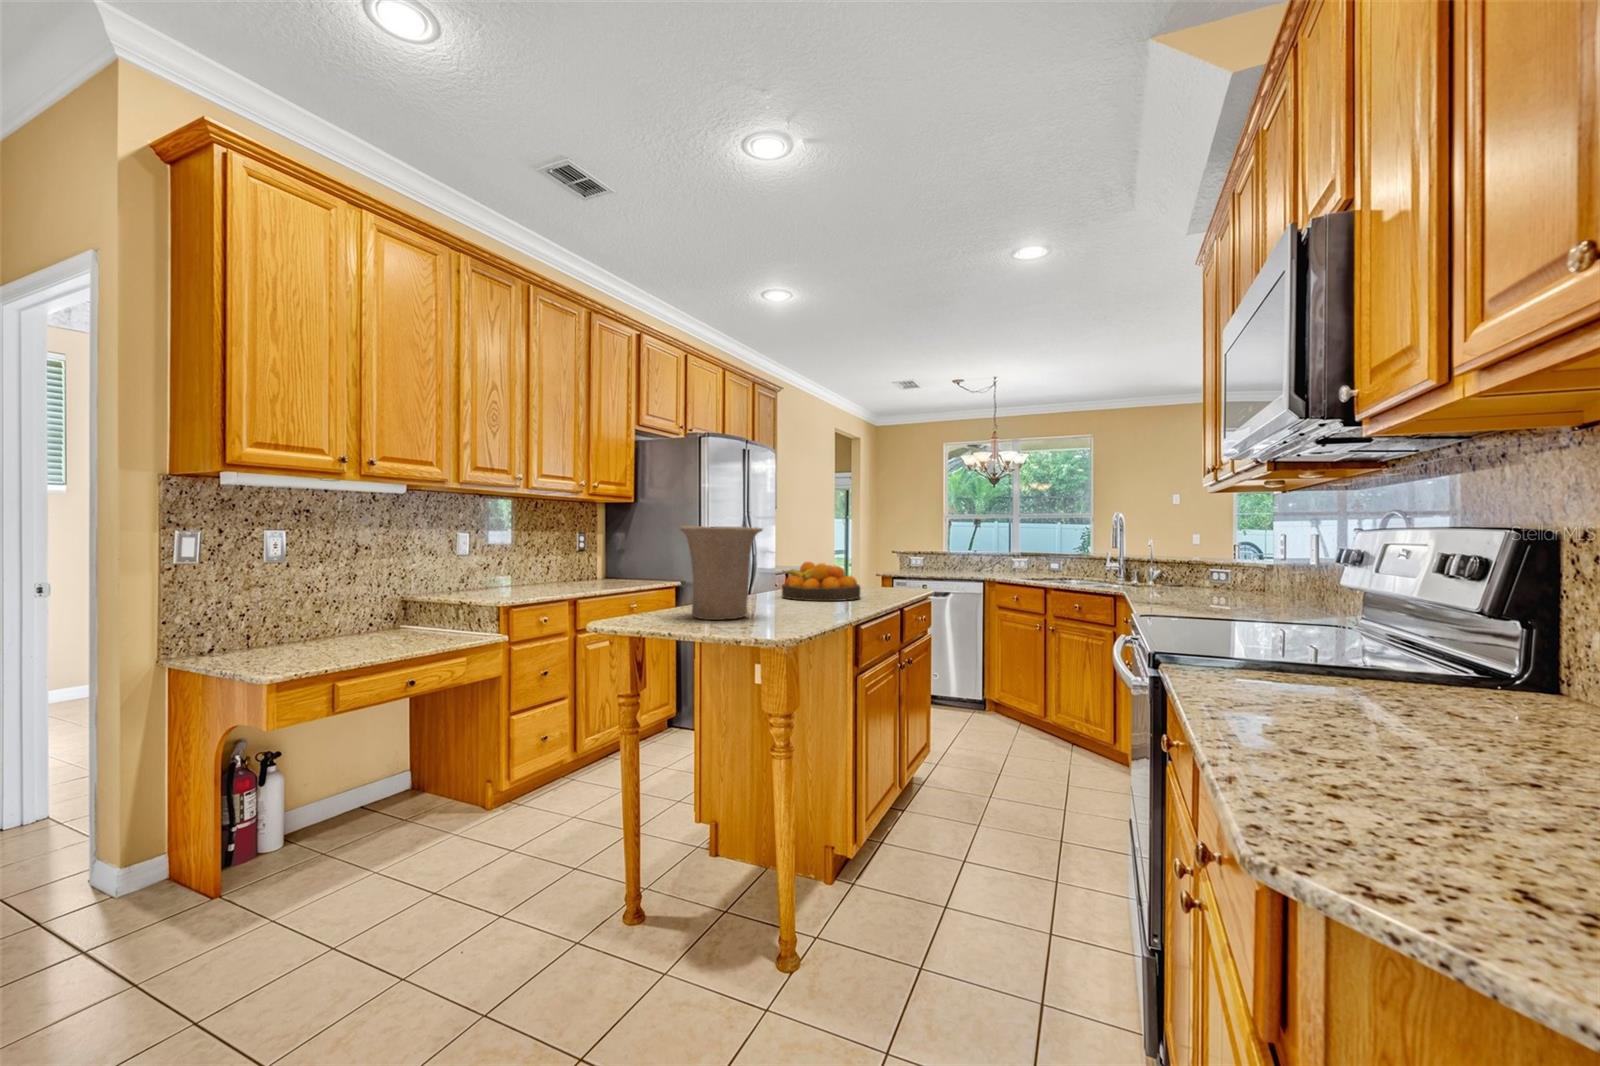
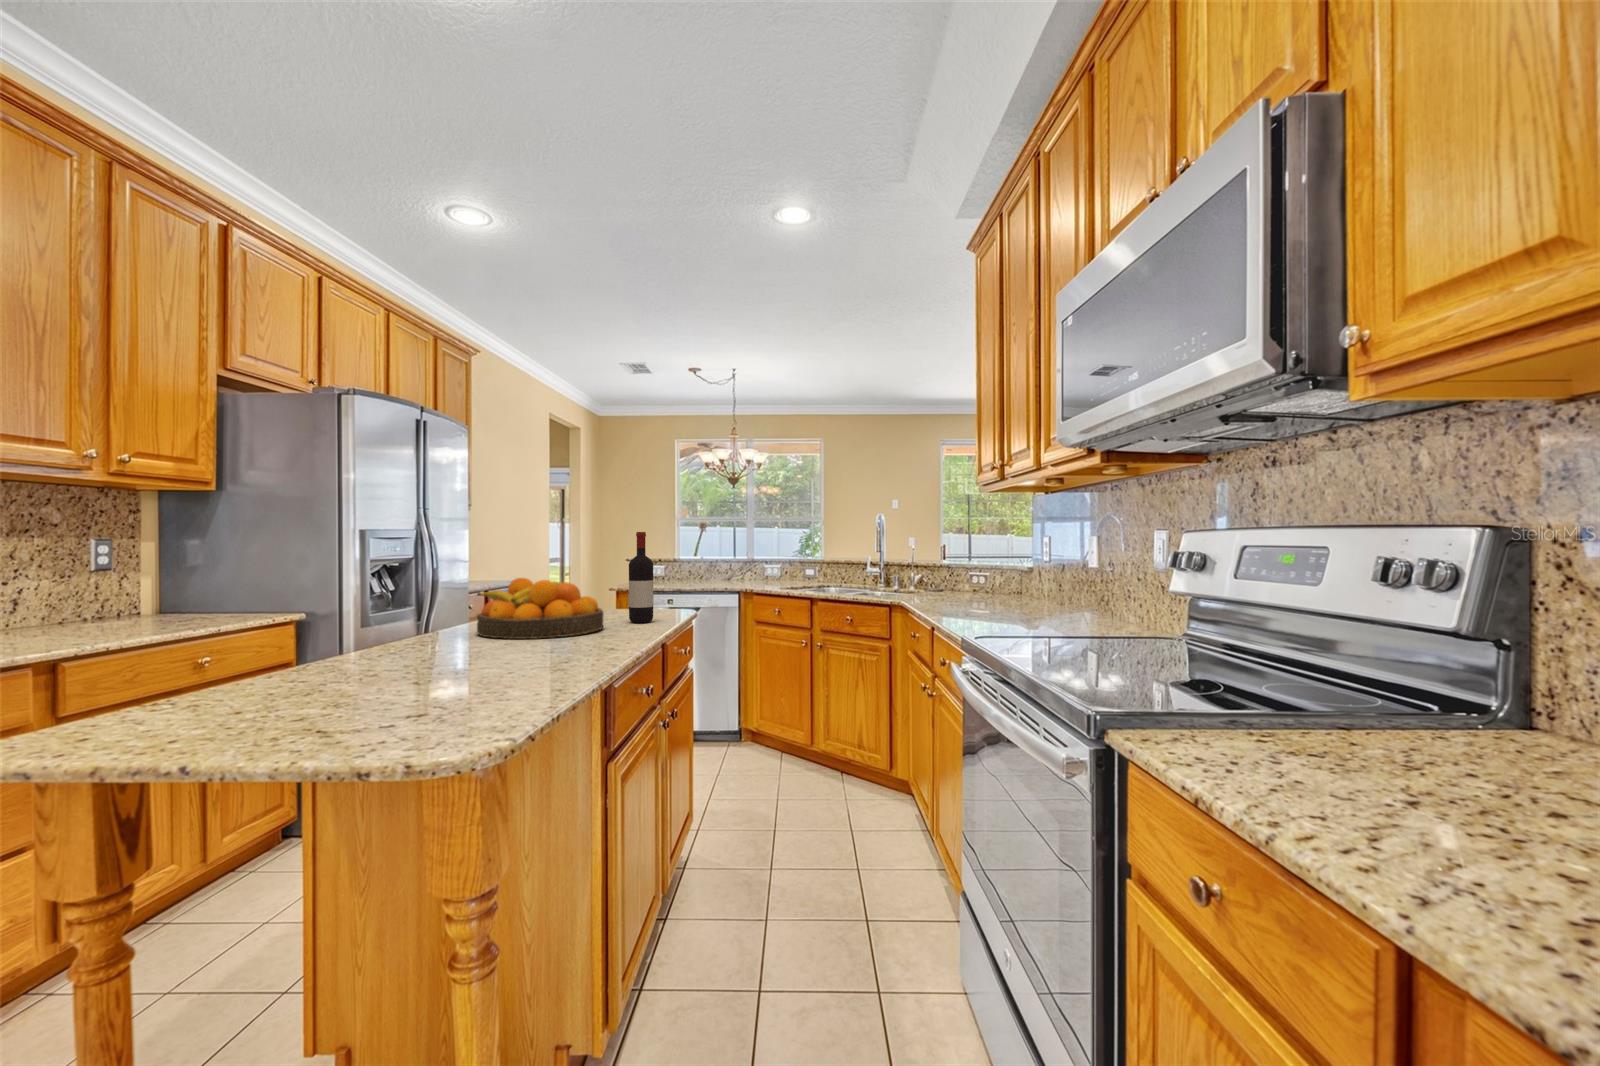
vase: present [680,526,763,620] -> none [231,515,434,711]
wine bottle: none [880,531,897,597] -> present [629,532,653,623]

